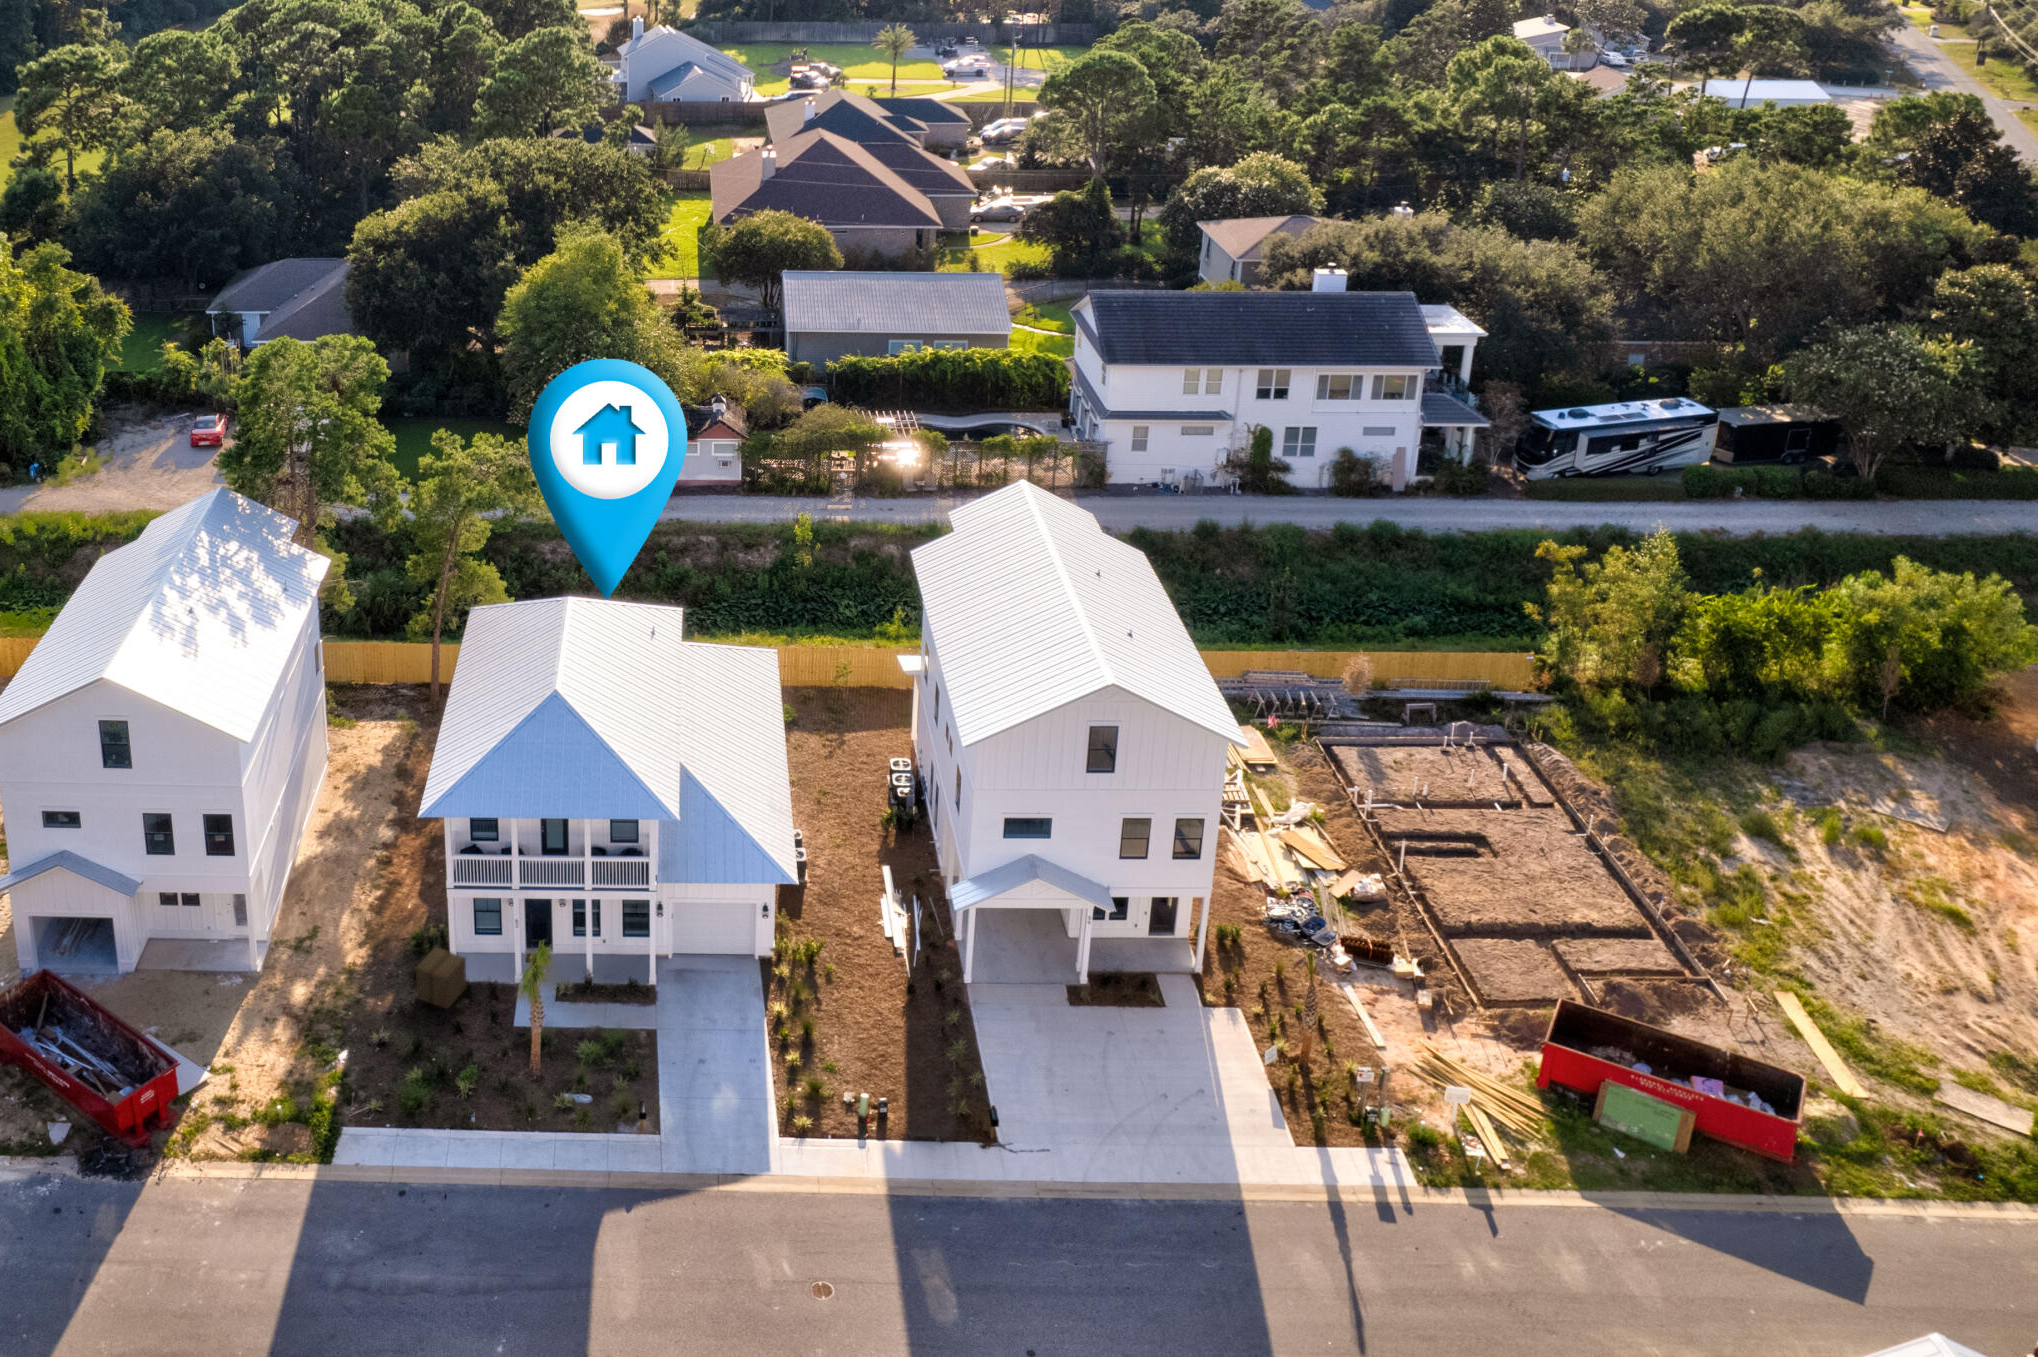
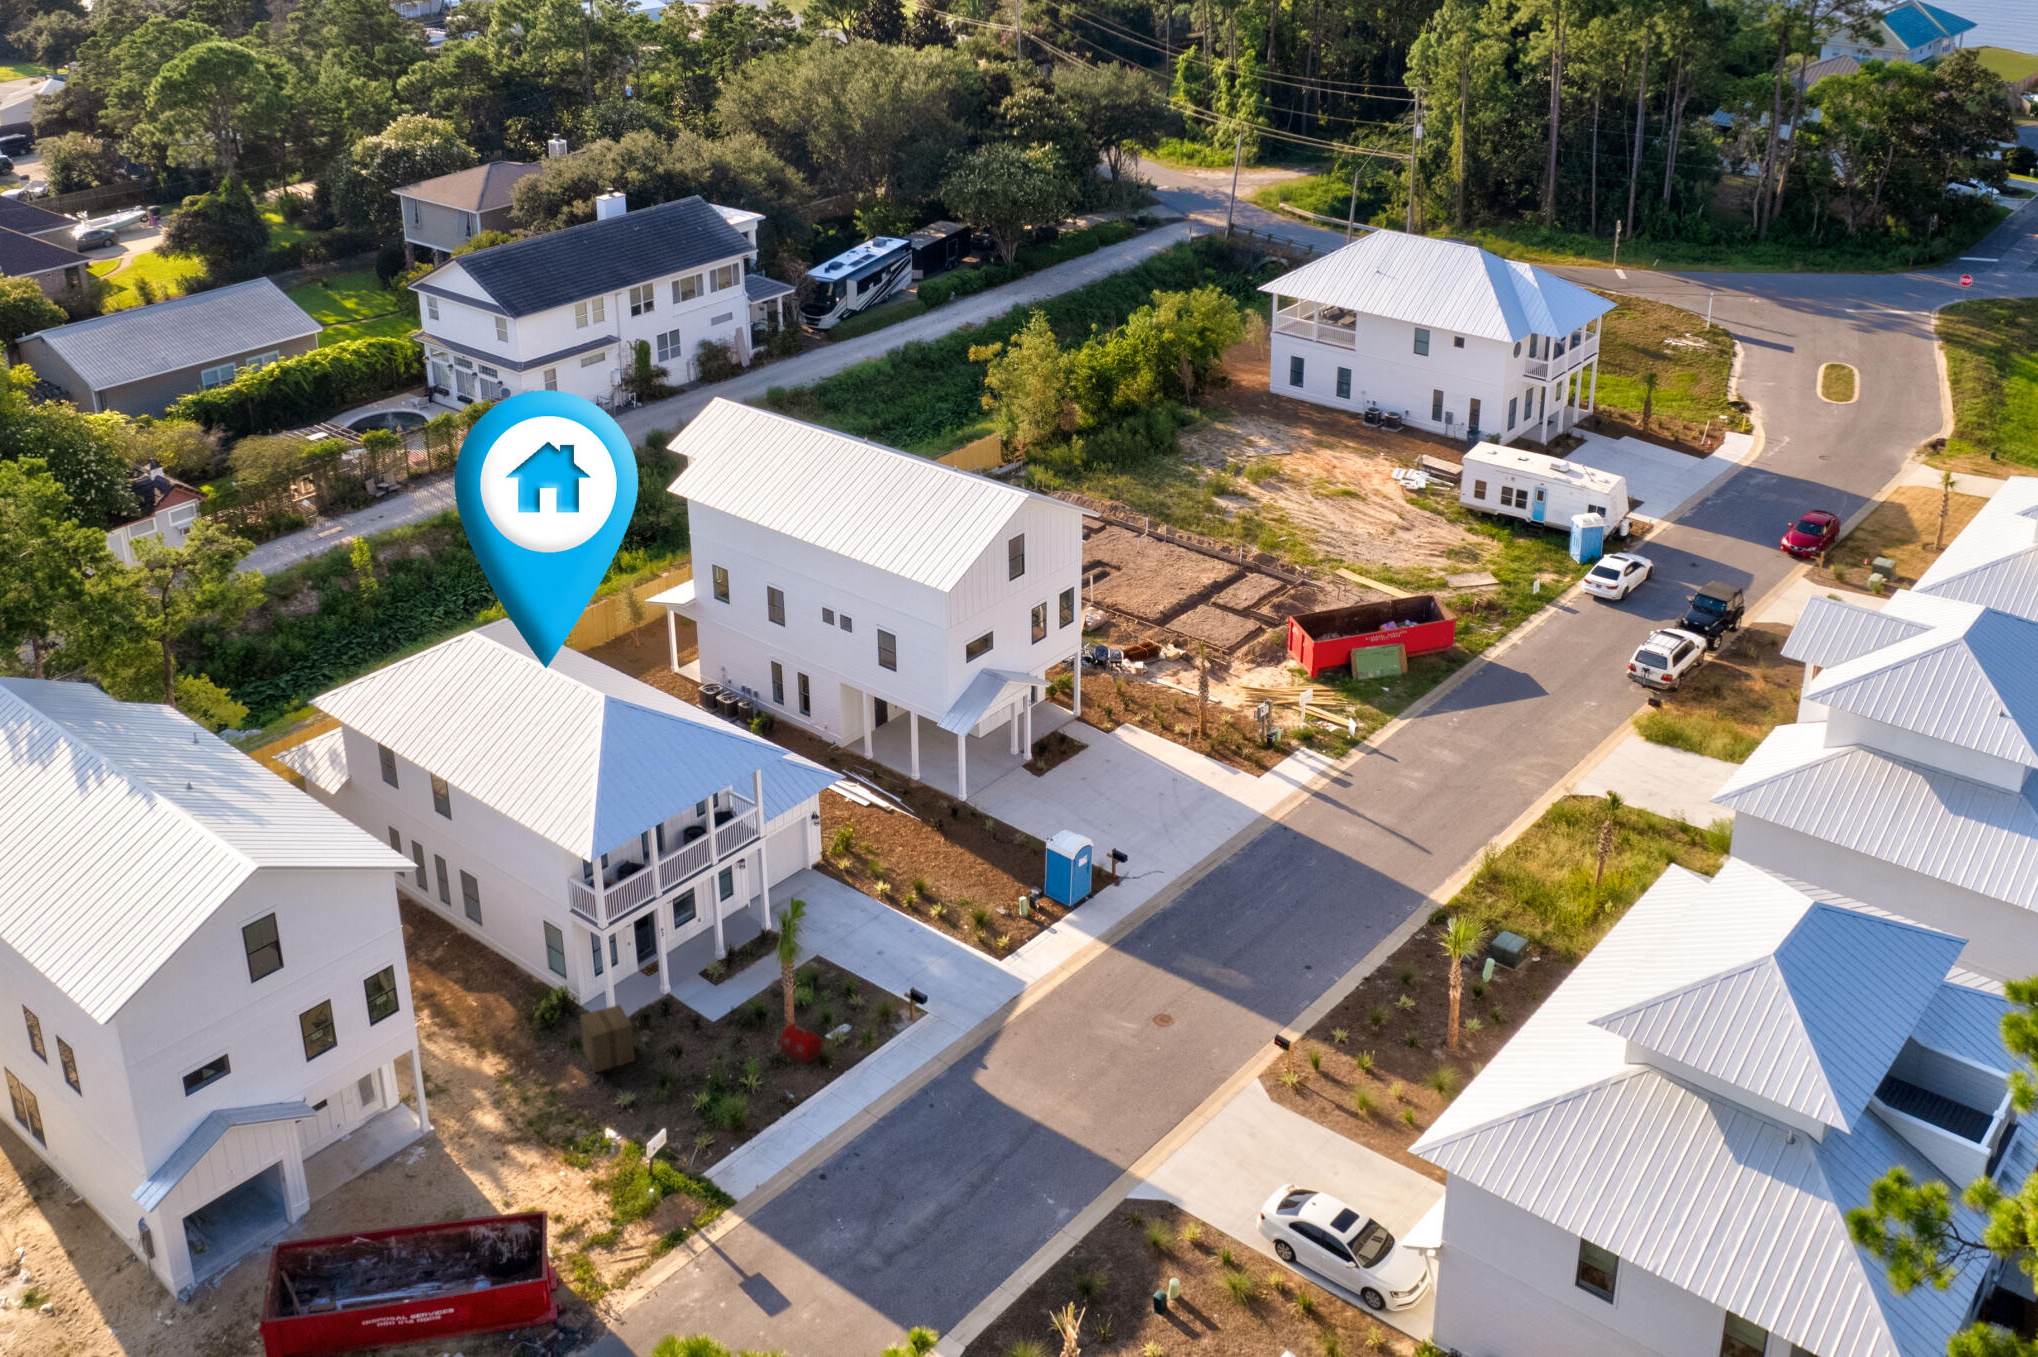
toolbox: none [522,1061,548,1104] -> present [781,1024,822,1064]

